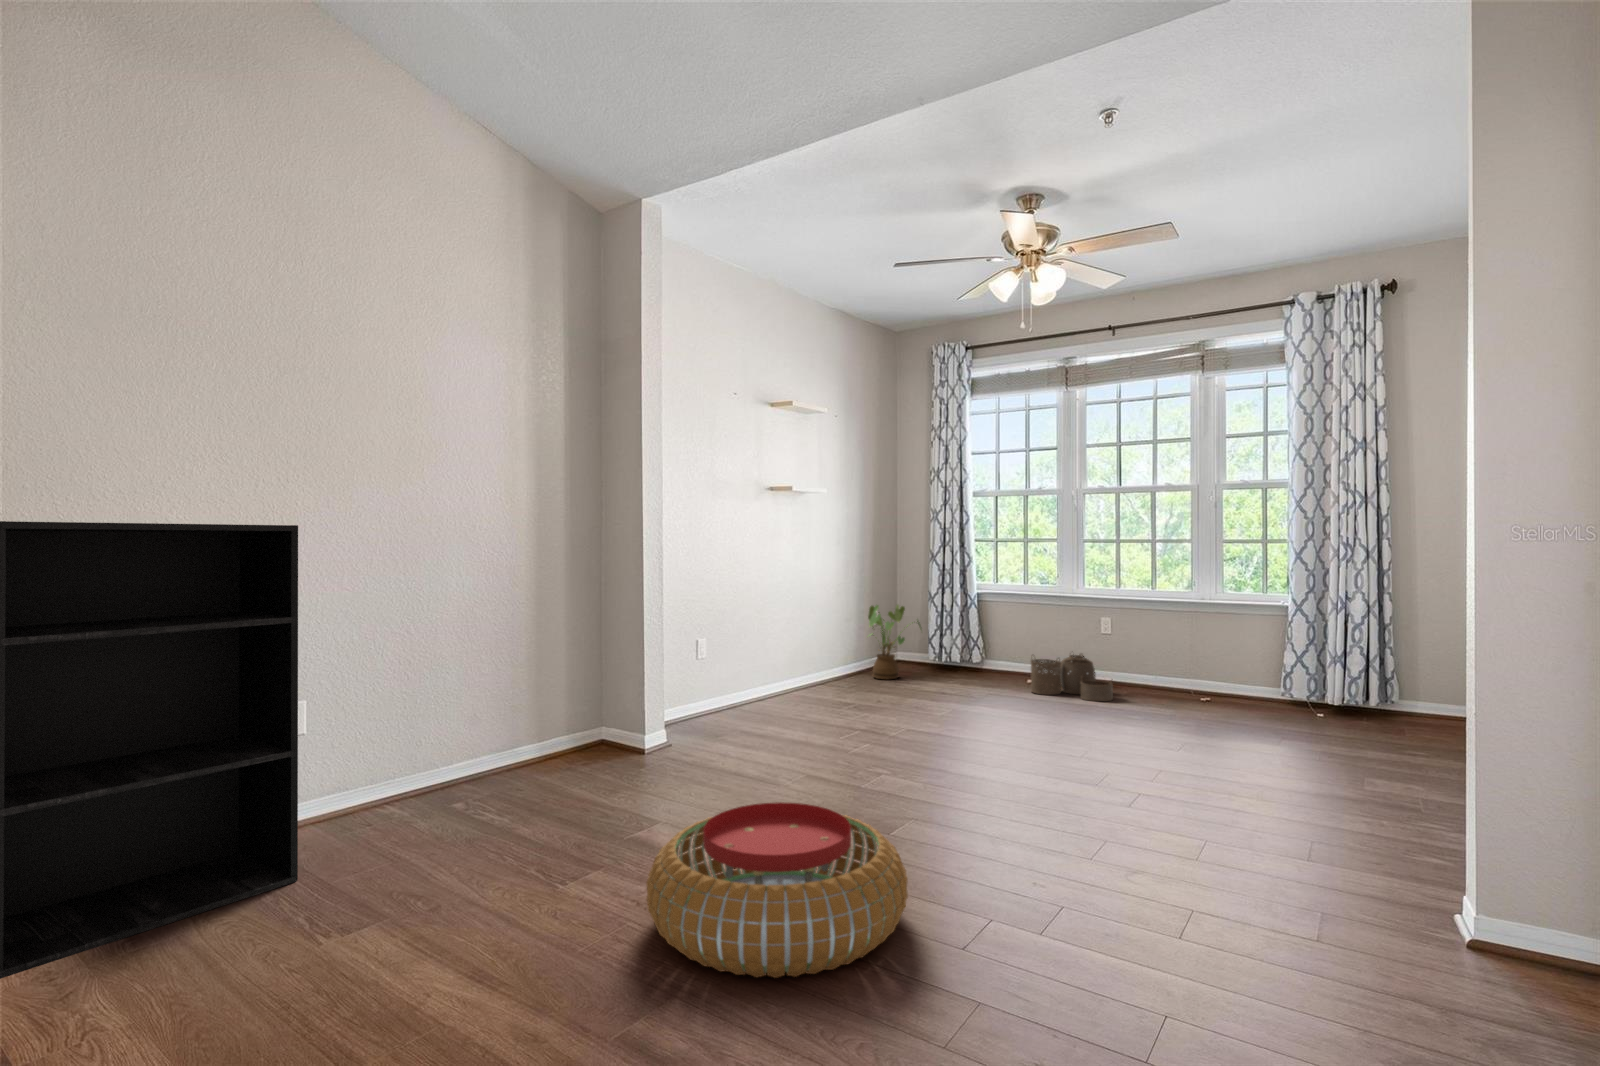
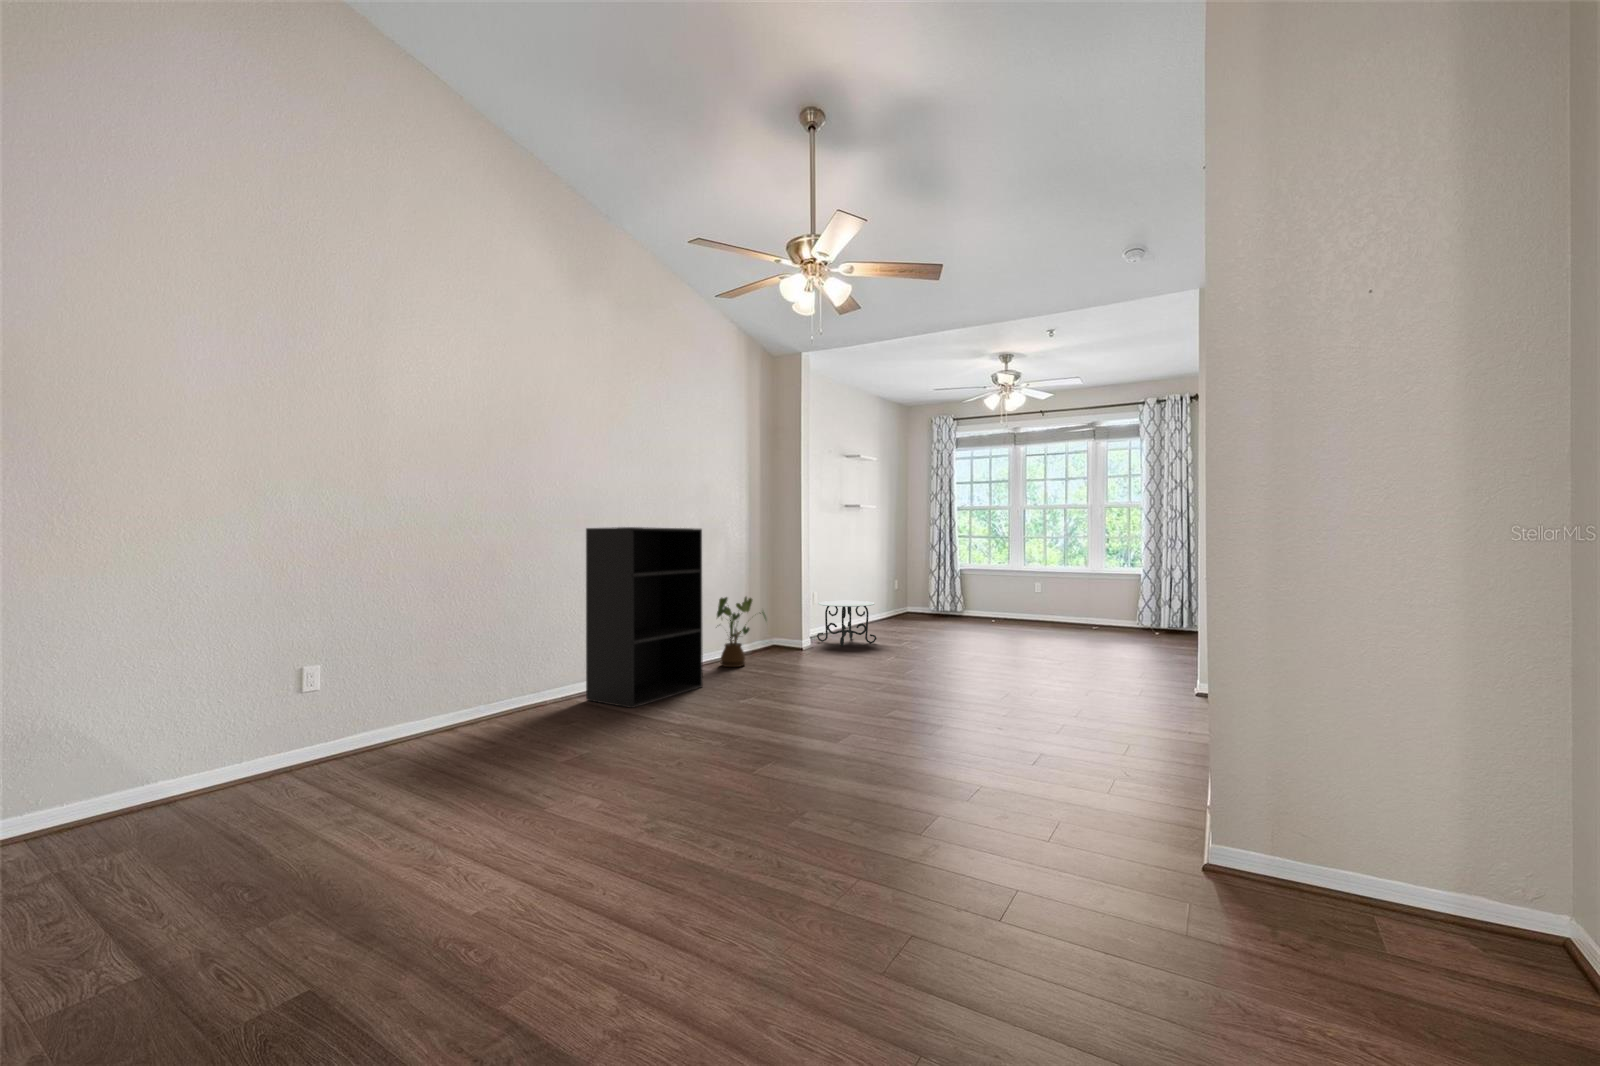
house plant: present [868,605,921,680] -> present [717,597,766,667]
side table: none [691,654,795,744] -> present [817,601,877,646]
woven basket: present [1031,654,1113,702] -> none [995,603,1044,629]
pouf: present [646,802,908,978] -> none [872,648,980,701]

